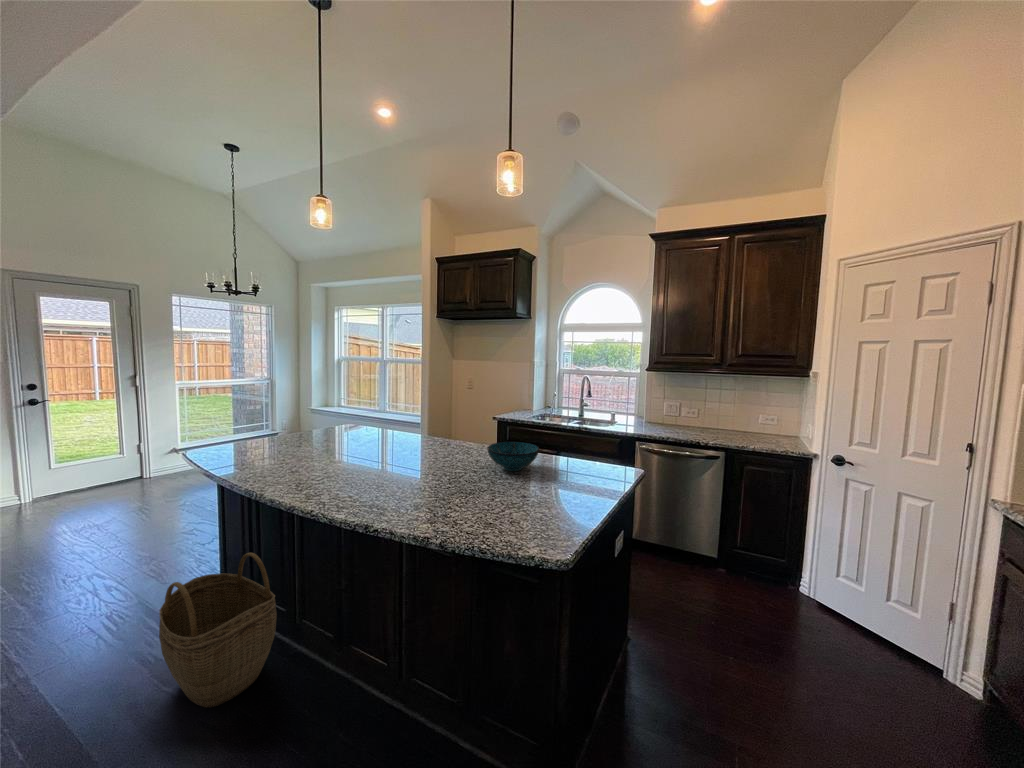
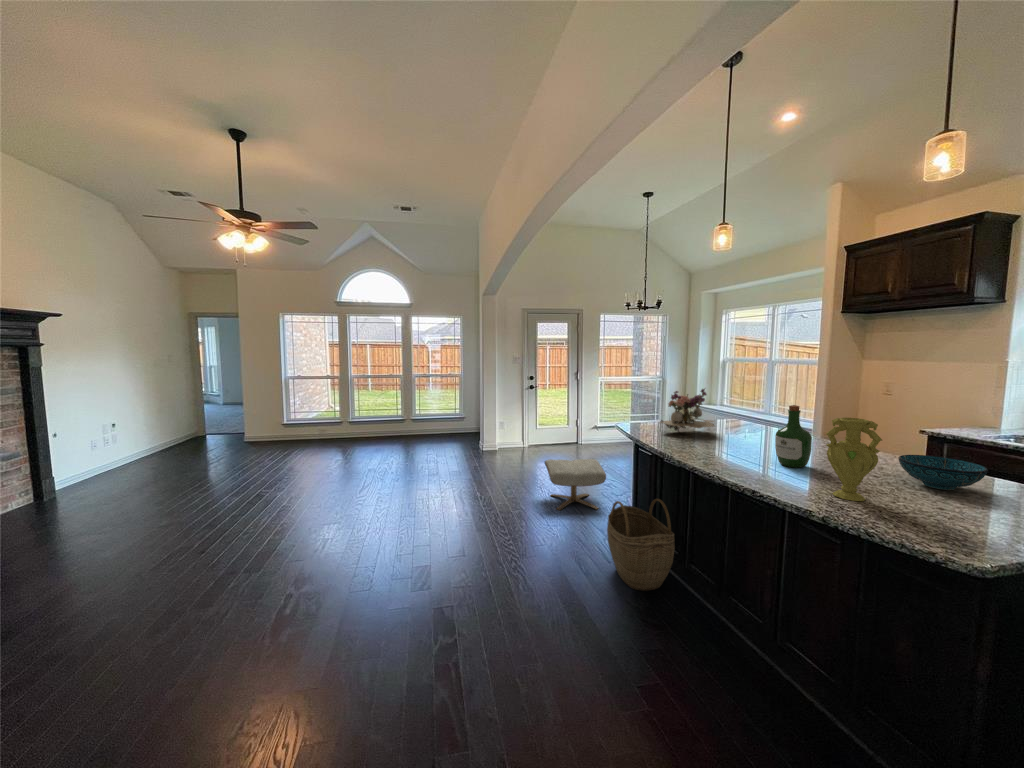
flower arrangement: none [248,392,326,452] -> present [660,389,714,431]
wine bottle: none [388,408,422,477] -> present [775,405,812,468]
vase: none [436,419,481,508] -> present [826,418,882,501]
ottoman: none [32,508,174,618] -> present [545,459,606,510]

